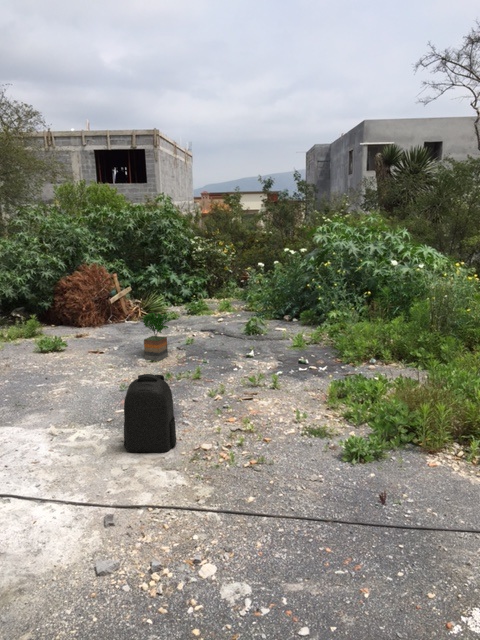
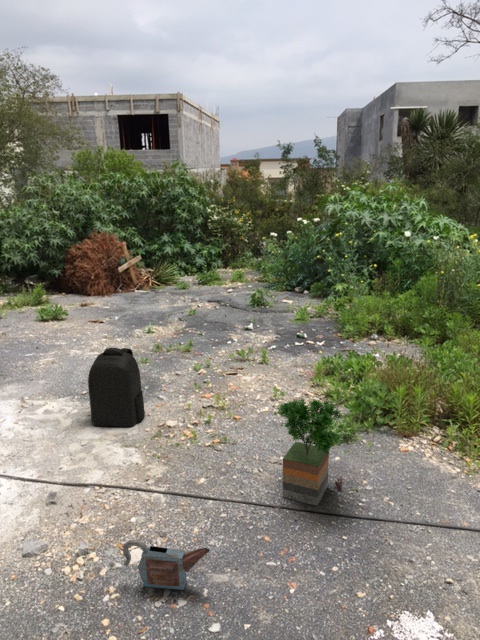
potted tree: present [143,313,171,361] -> present [278,398,342,506]
watering can: none [205,552,290,598] -> present [123,540,210,590]

